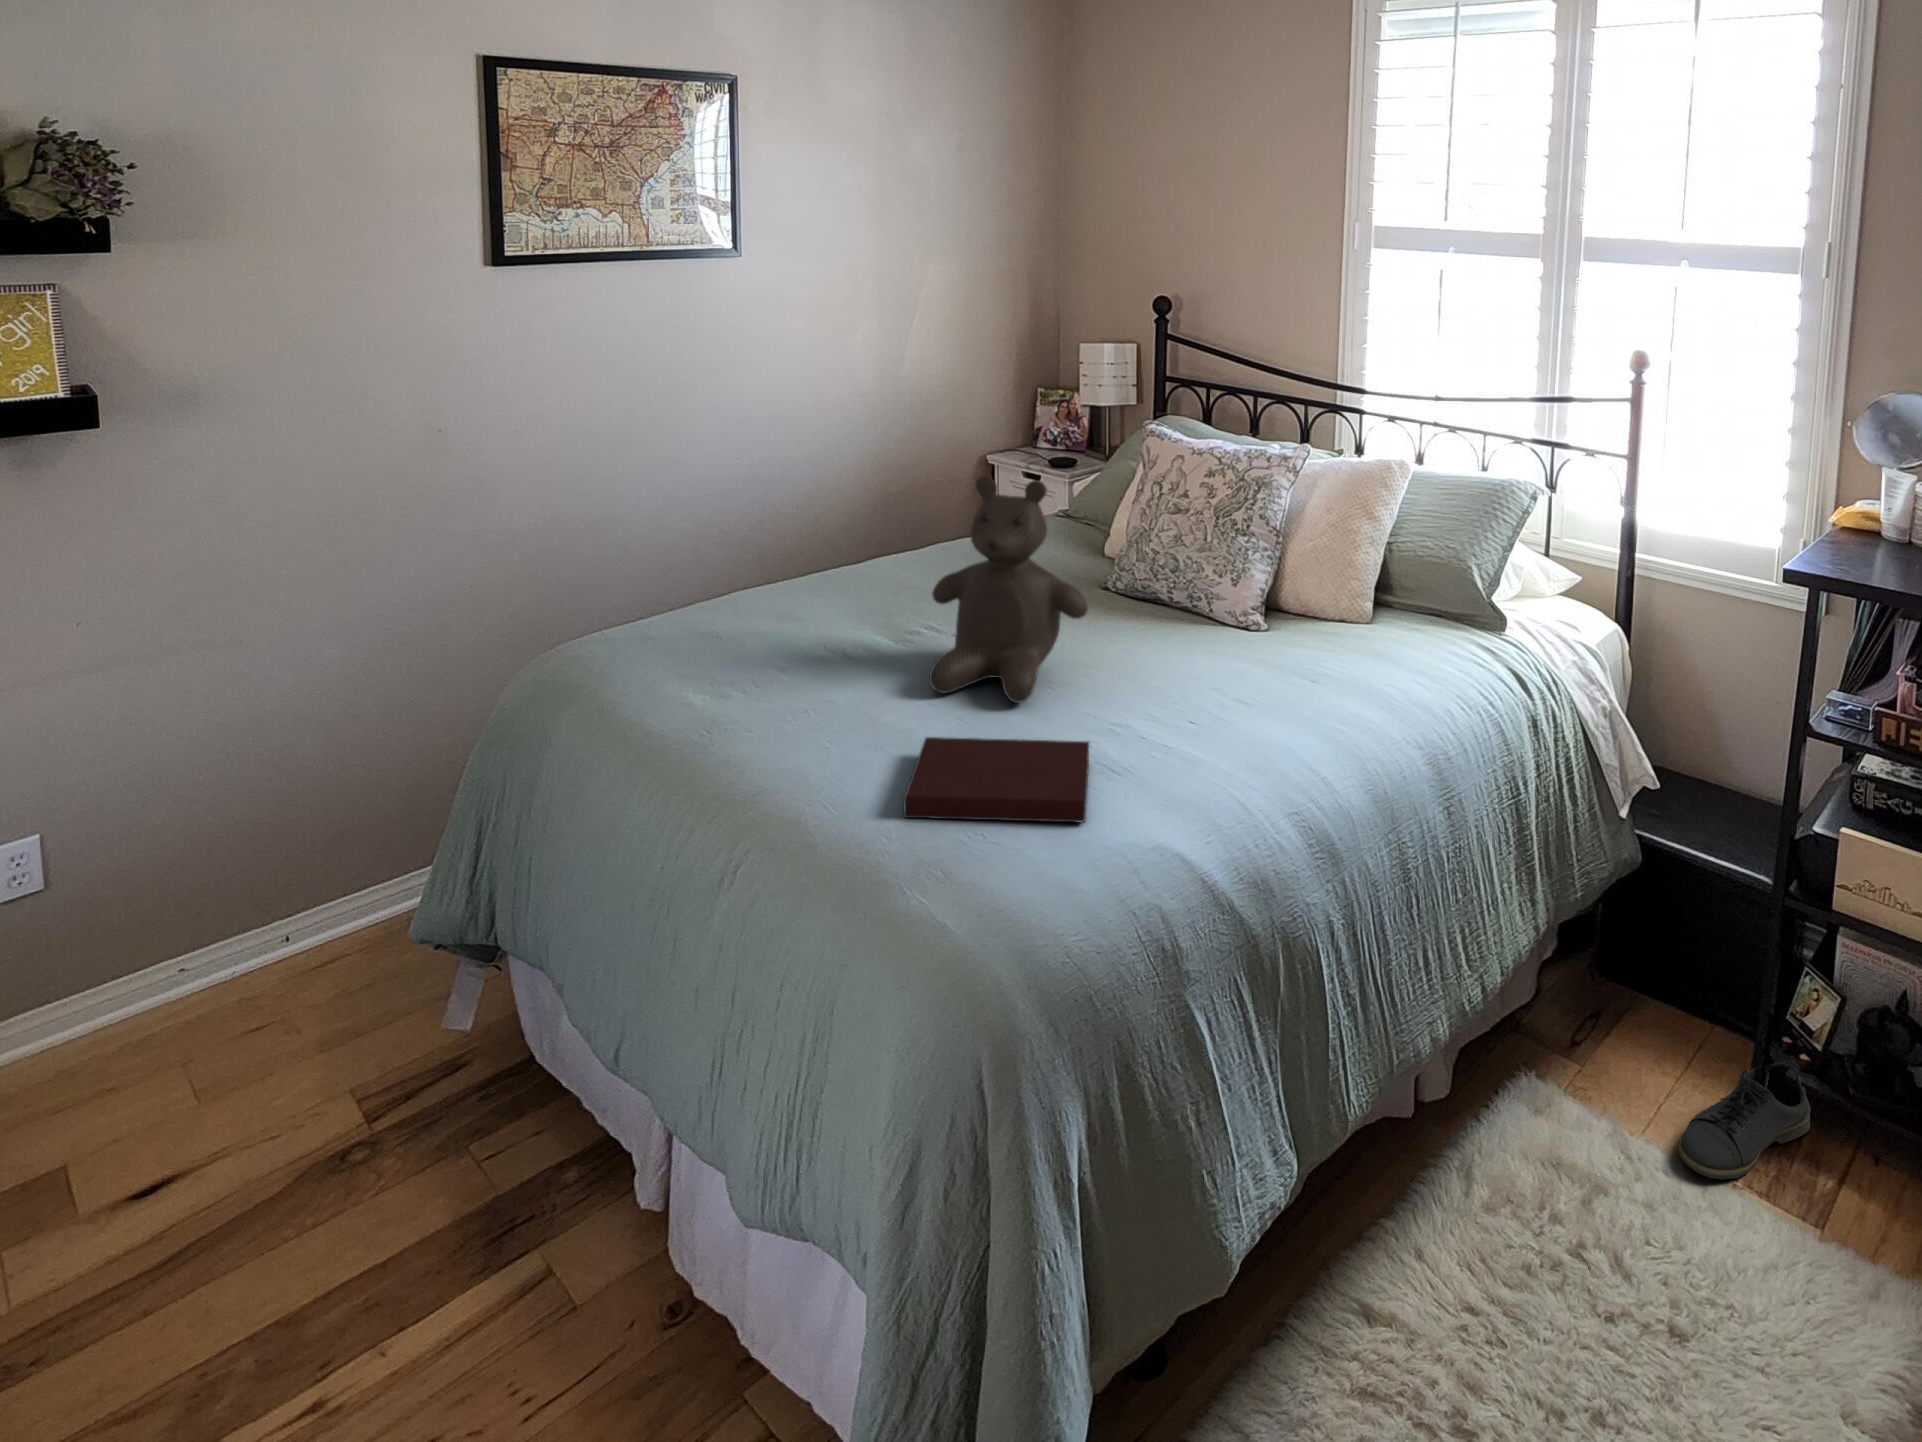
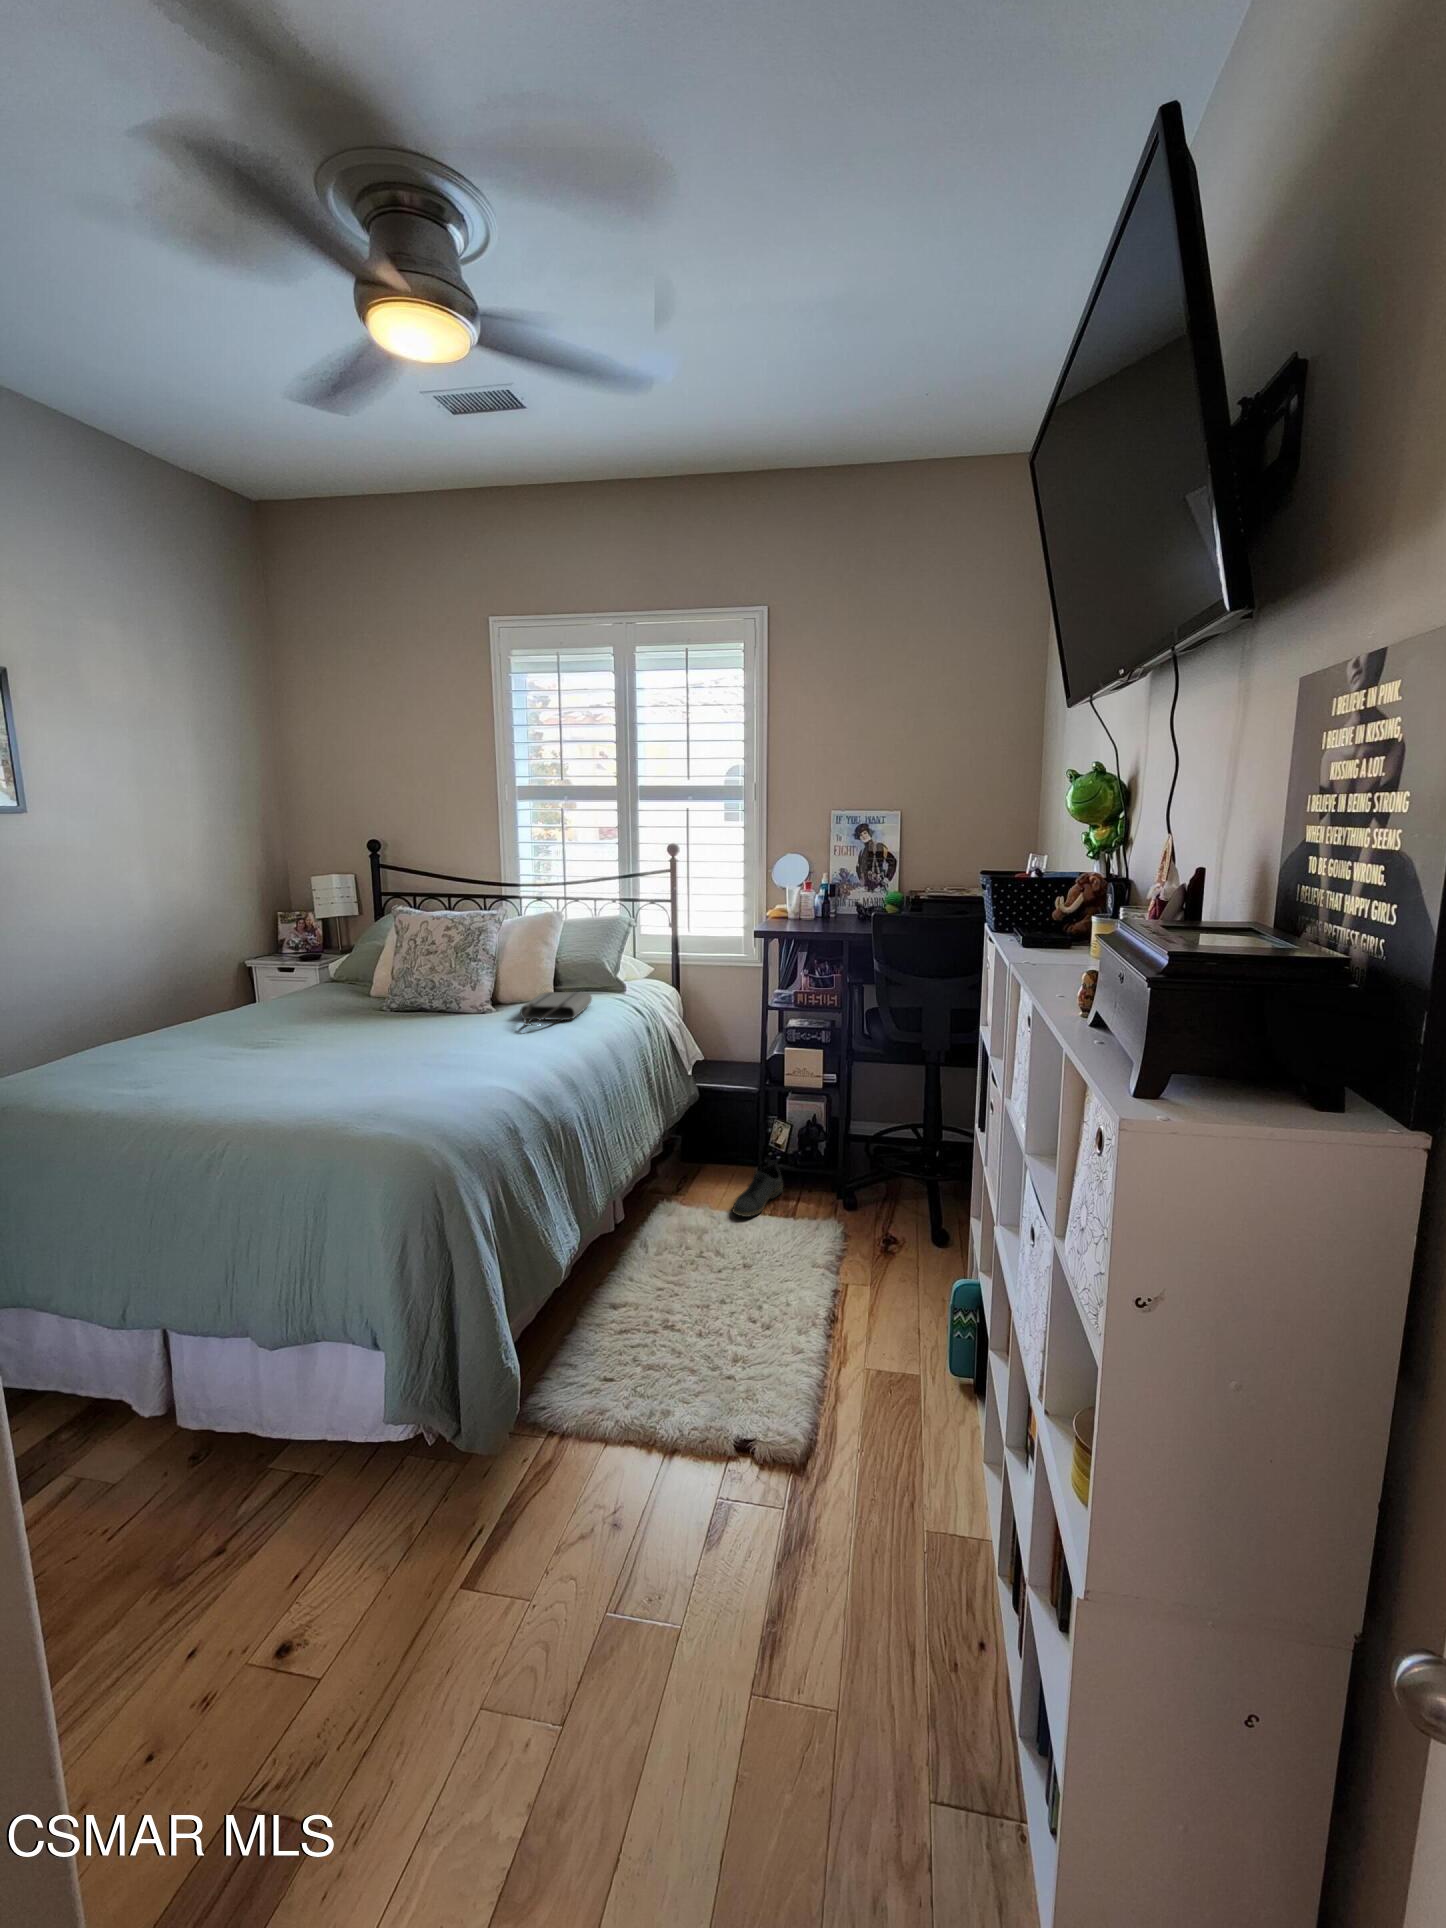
teddy bear: present [929,476,1088,703] -> none [295,925,404,1058]
tote bag: none [1282,612,1433,693] -> present [520,992,592,1026]
notebook: present [904,737,1089,822] -> none [331,1056,451,1103]

